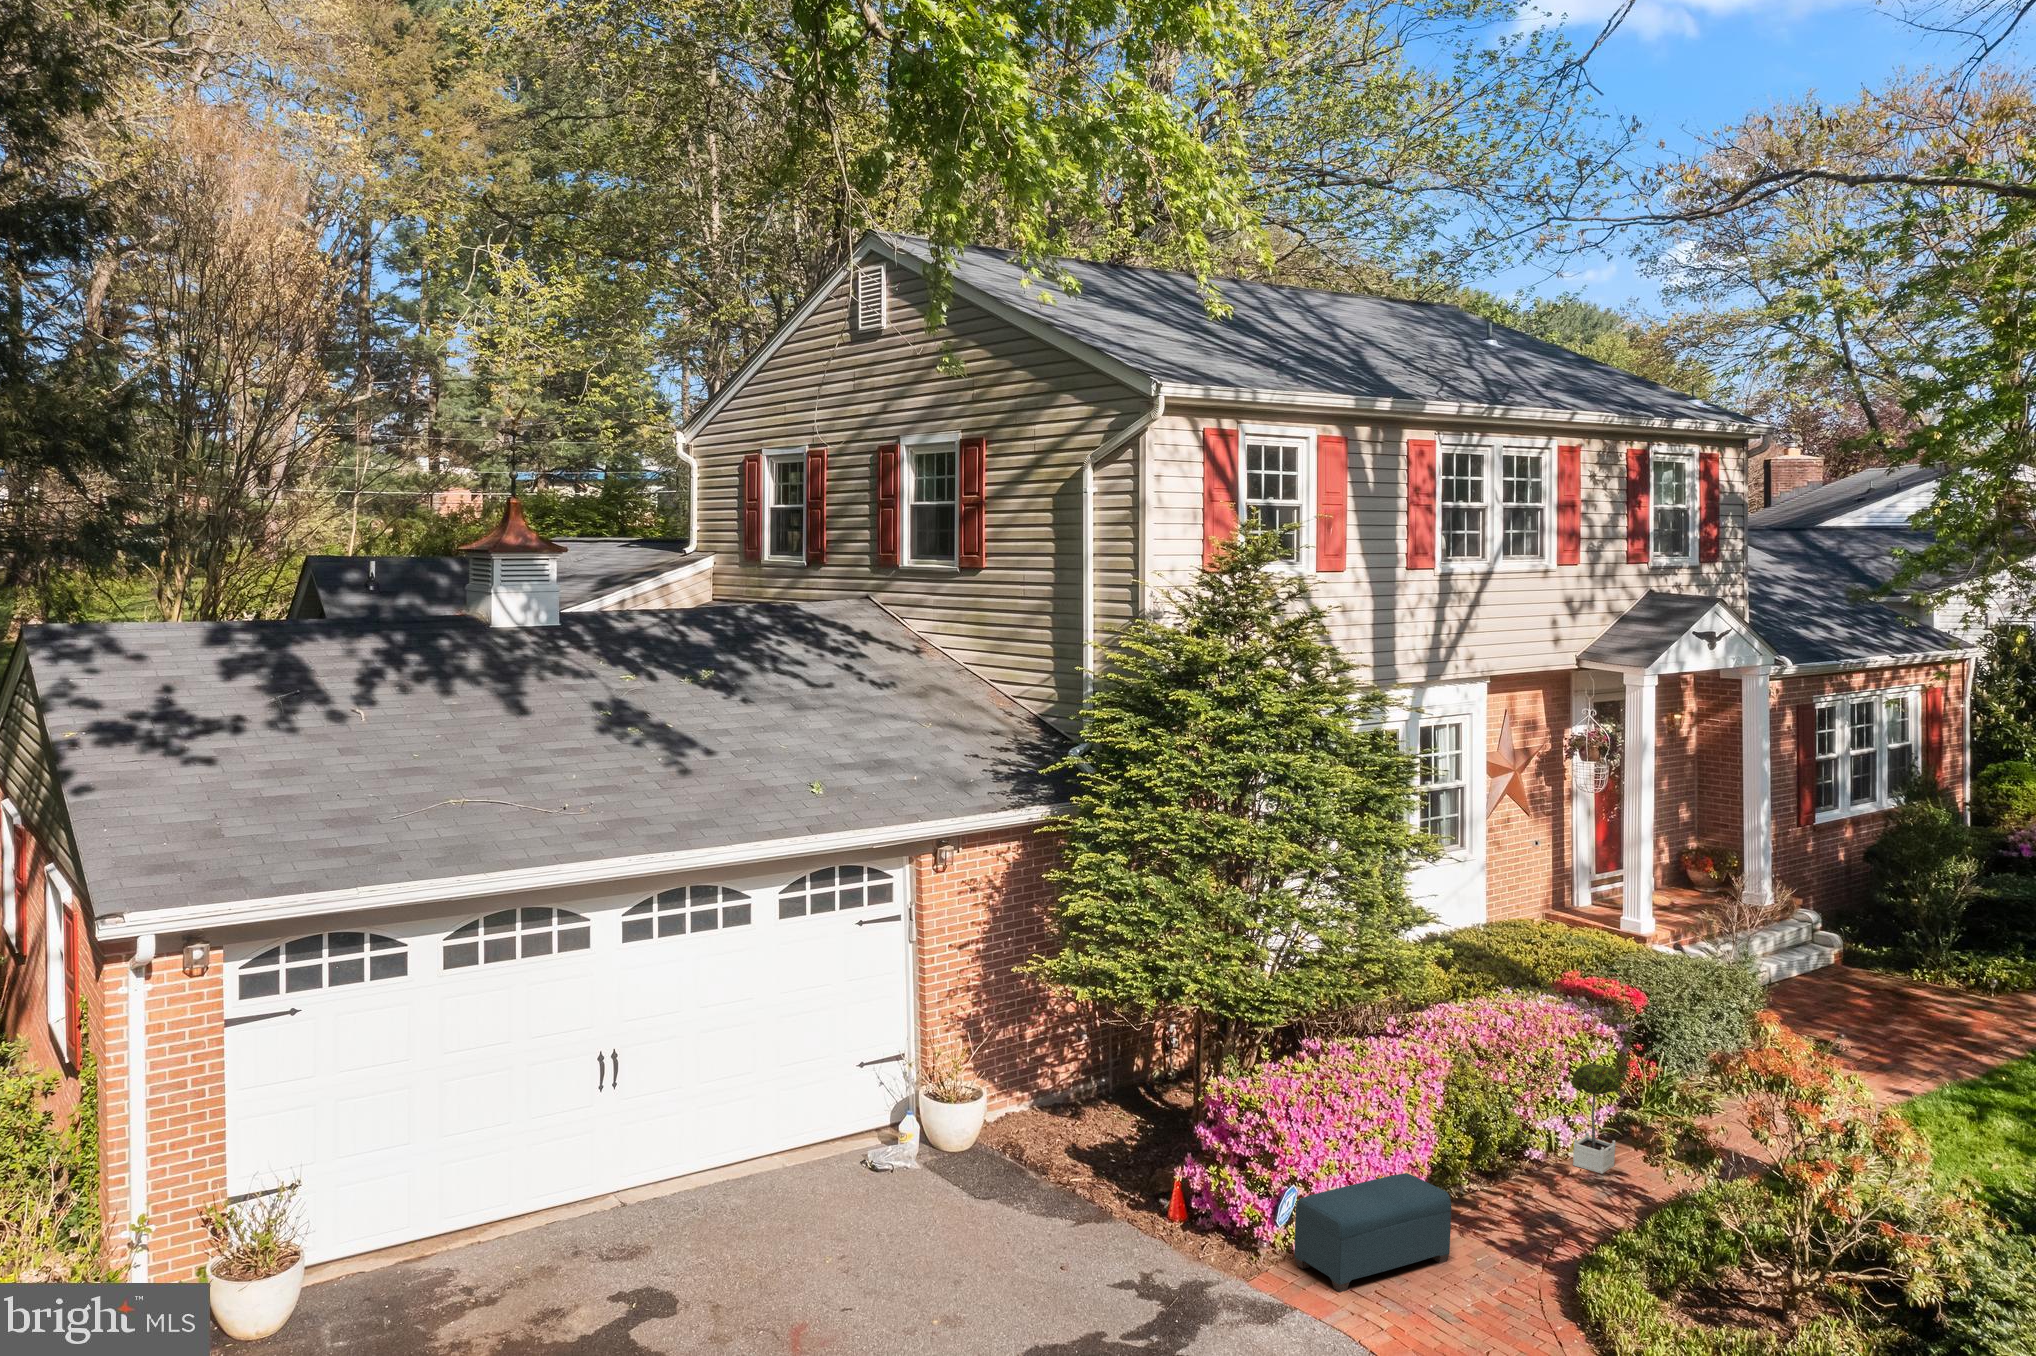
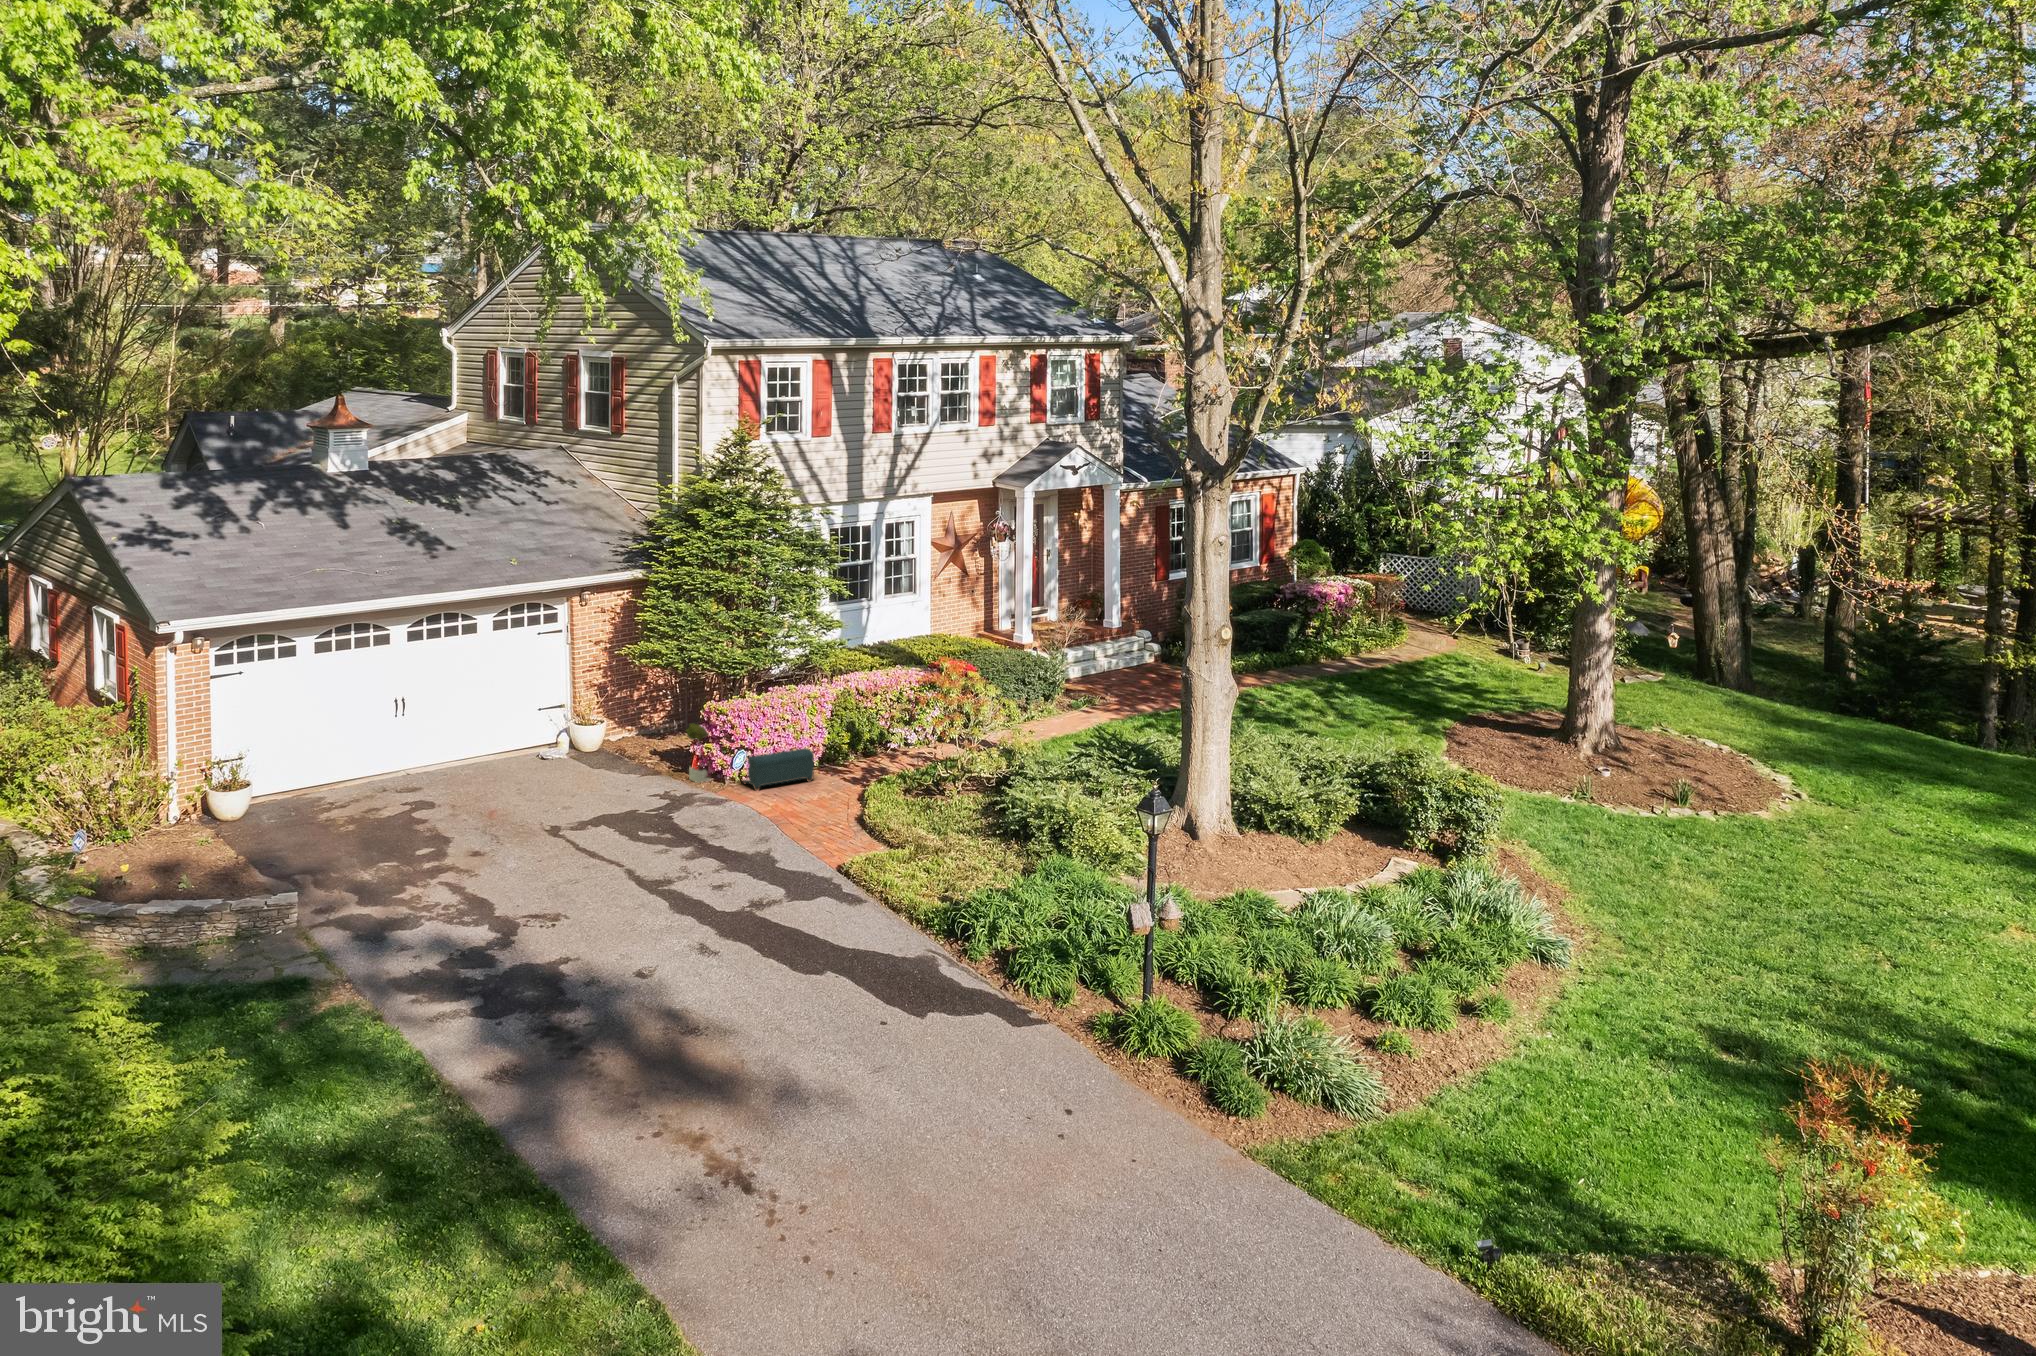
potted tree: present [1571,1064,1620,1174] -> present [687,724,710,783]

